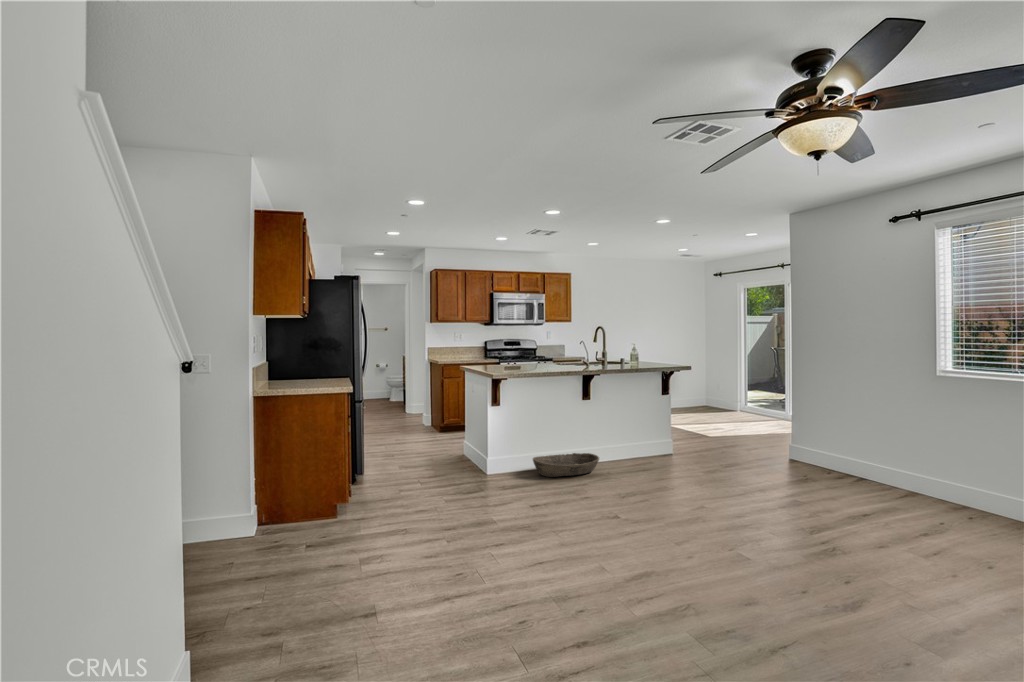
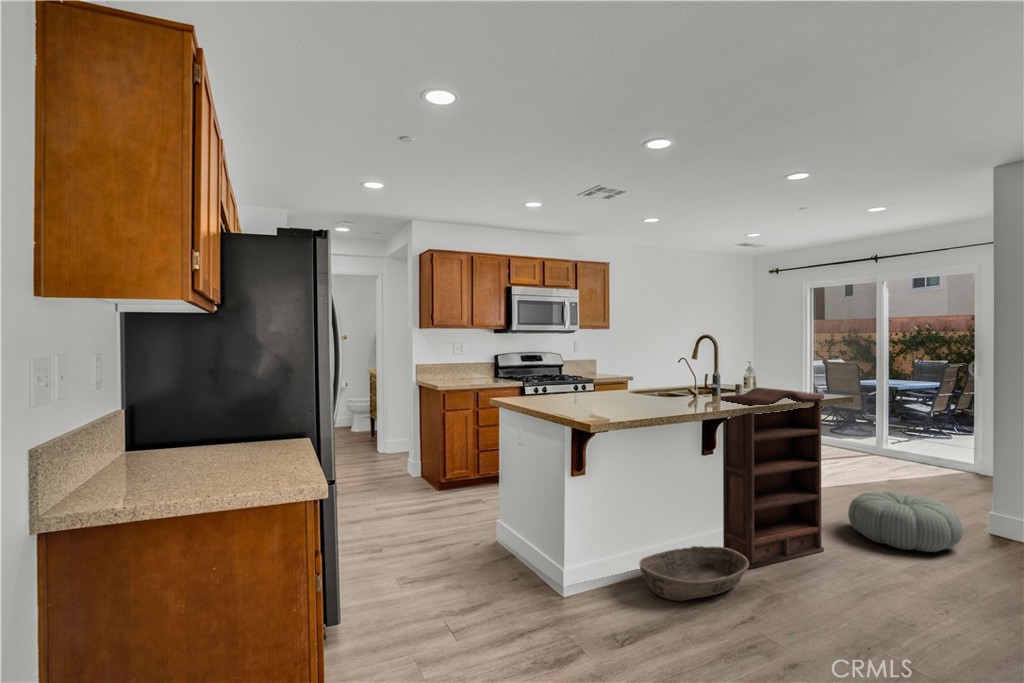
bookshelf: none [596,359,665,468] -> present [720,388,824,569]
pouf: none [694,429,758,463] -> present [848,492,963,552]

